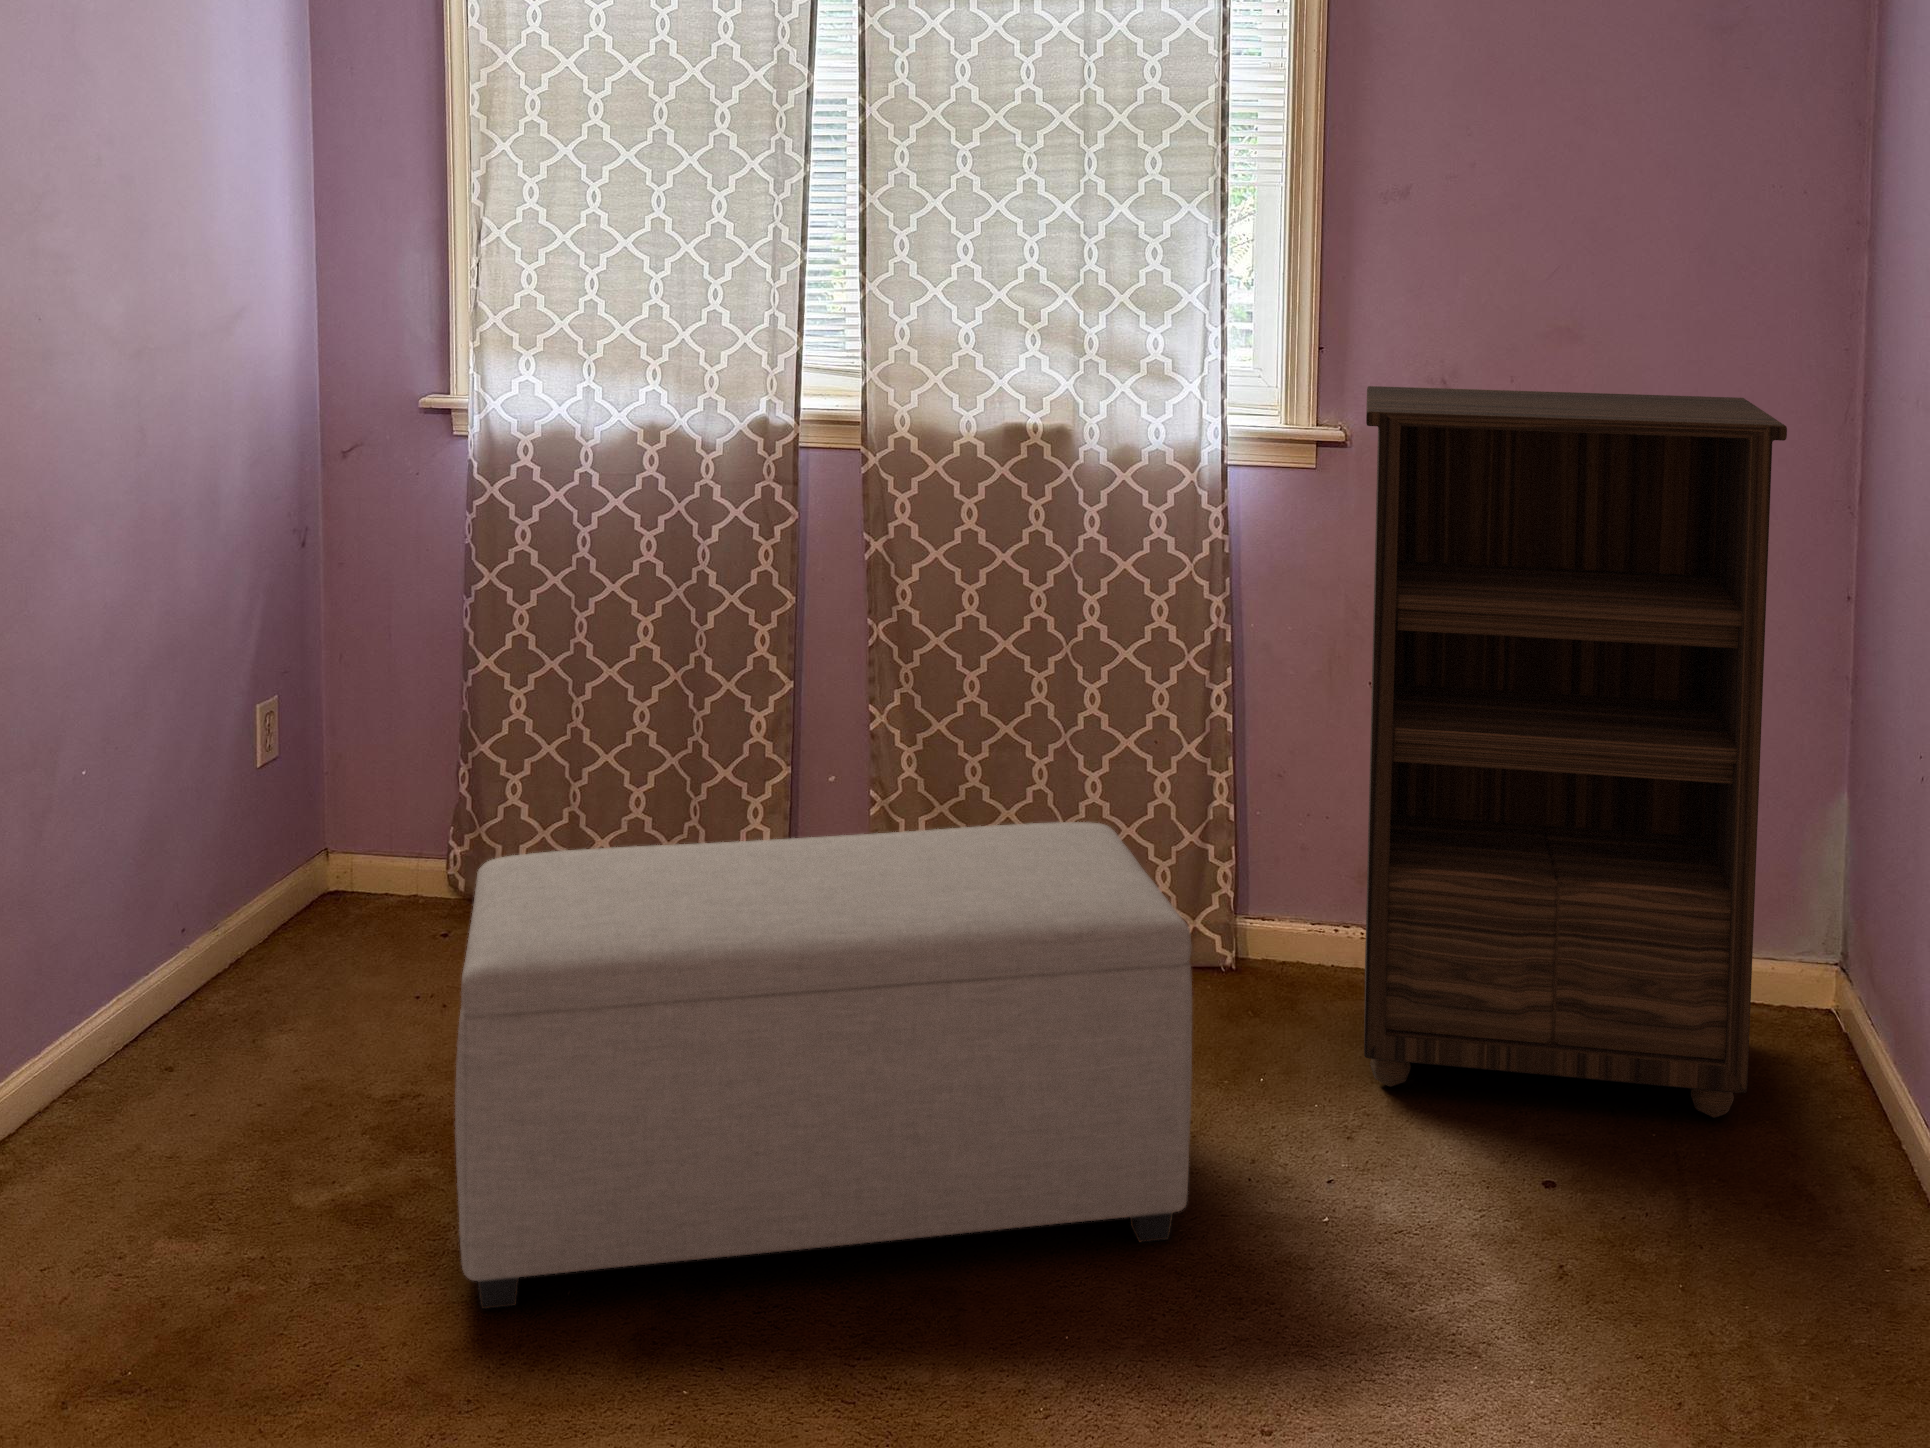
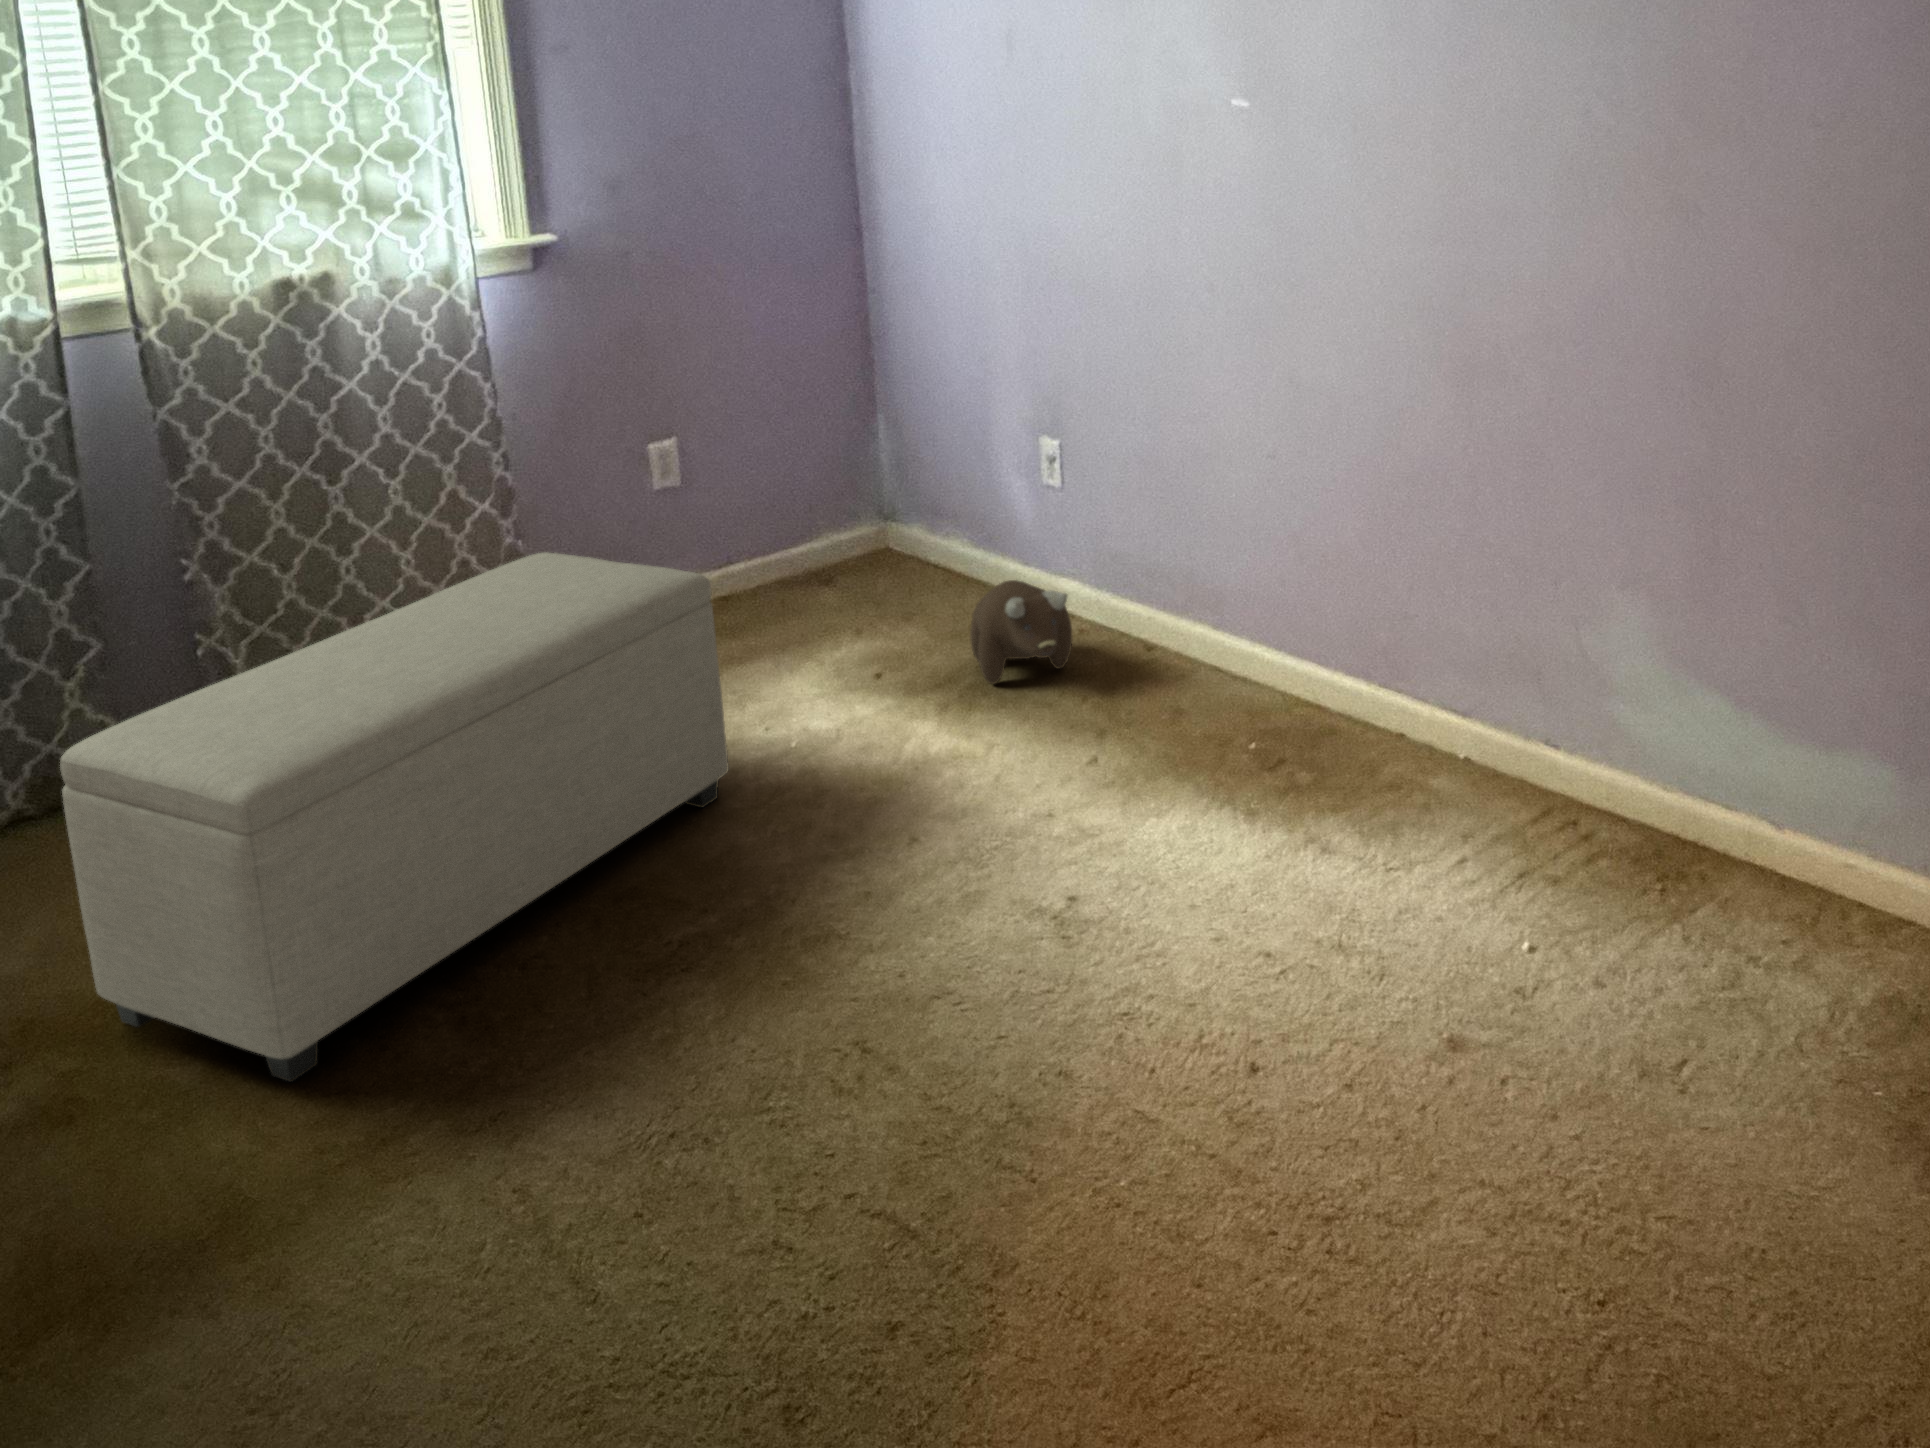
bookshelf: present [1364,386,1787,1117] -> none [597,168,932,677]
plush toy: none [1662,1122,1842,1315] -> present [970,580,1072,684]

